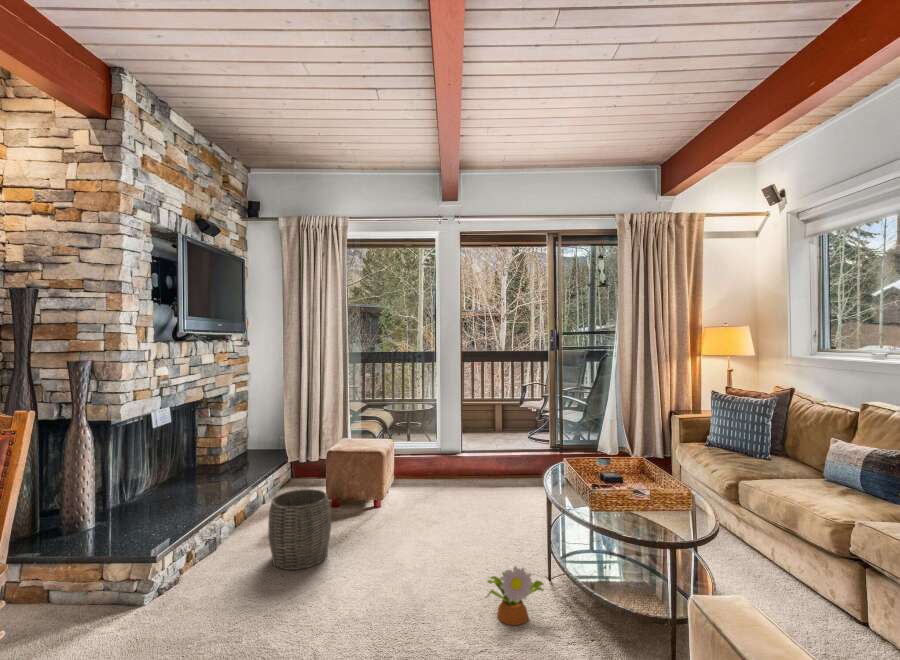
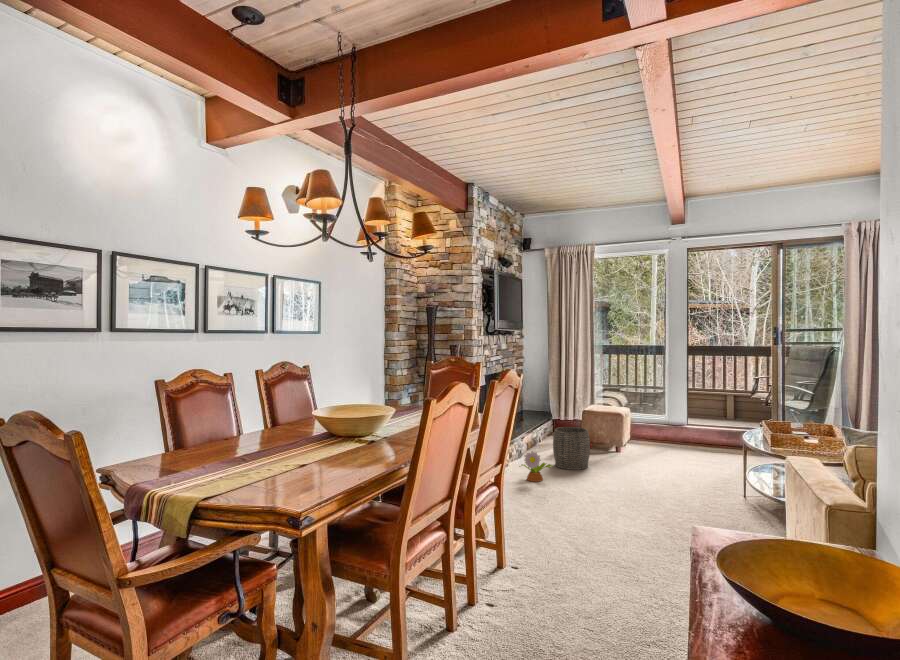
decorative plant: present [485,566,544,625] -> present [519,451,552,482]

